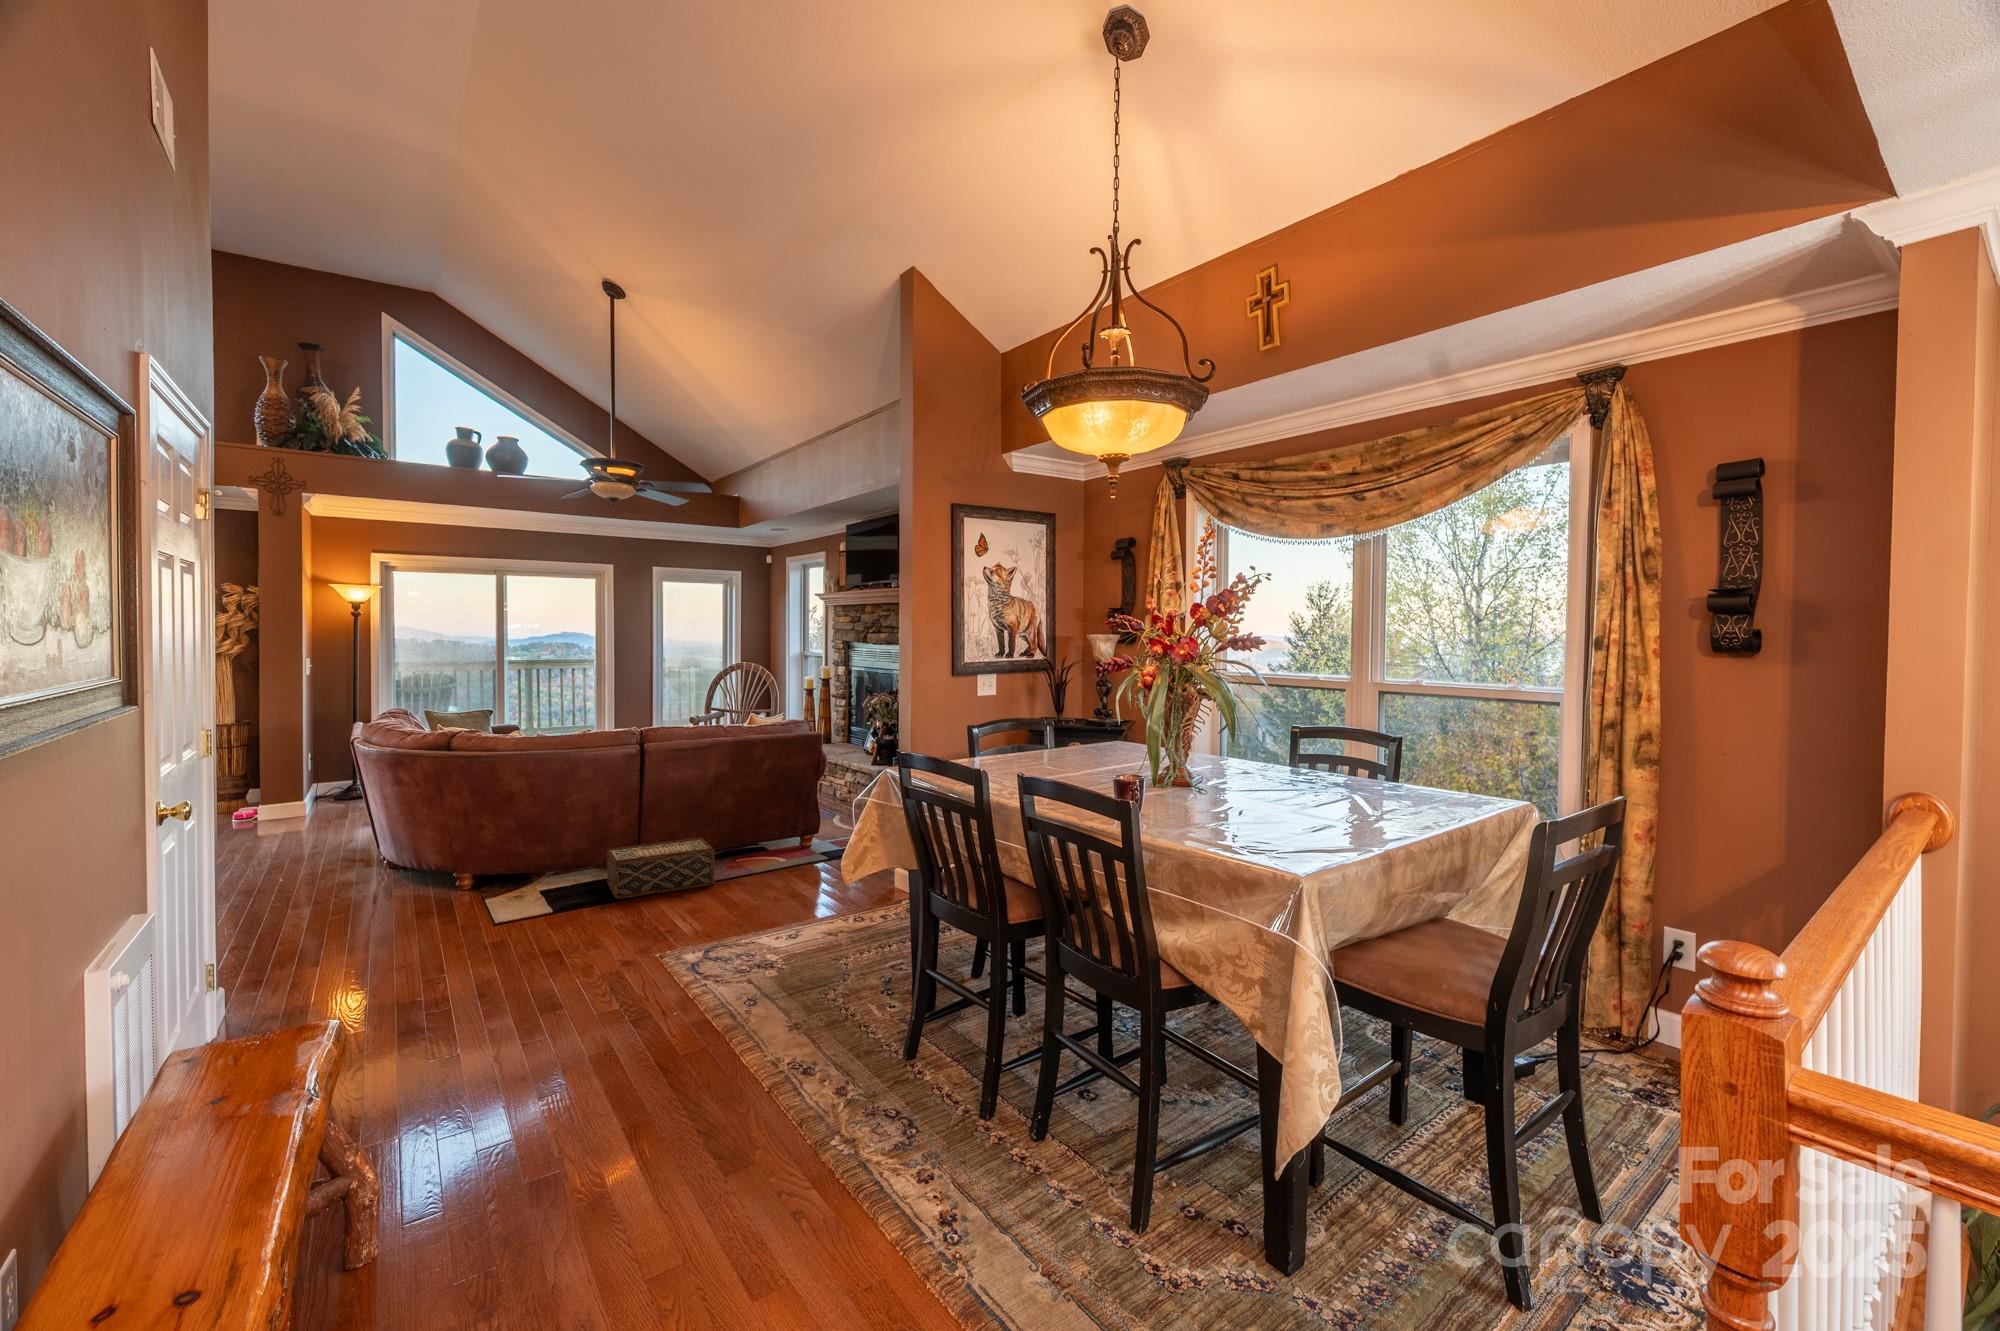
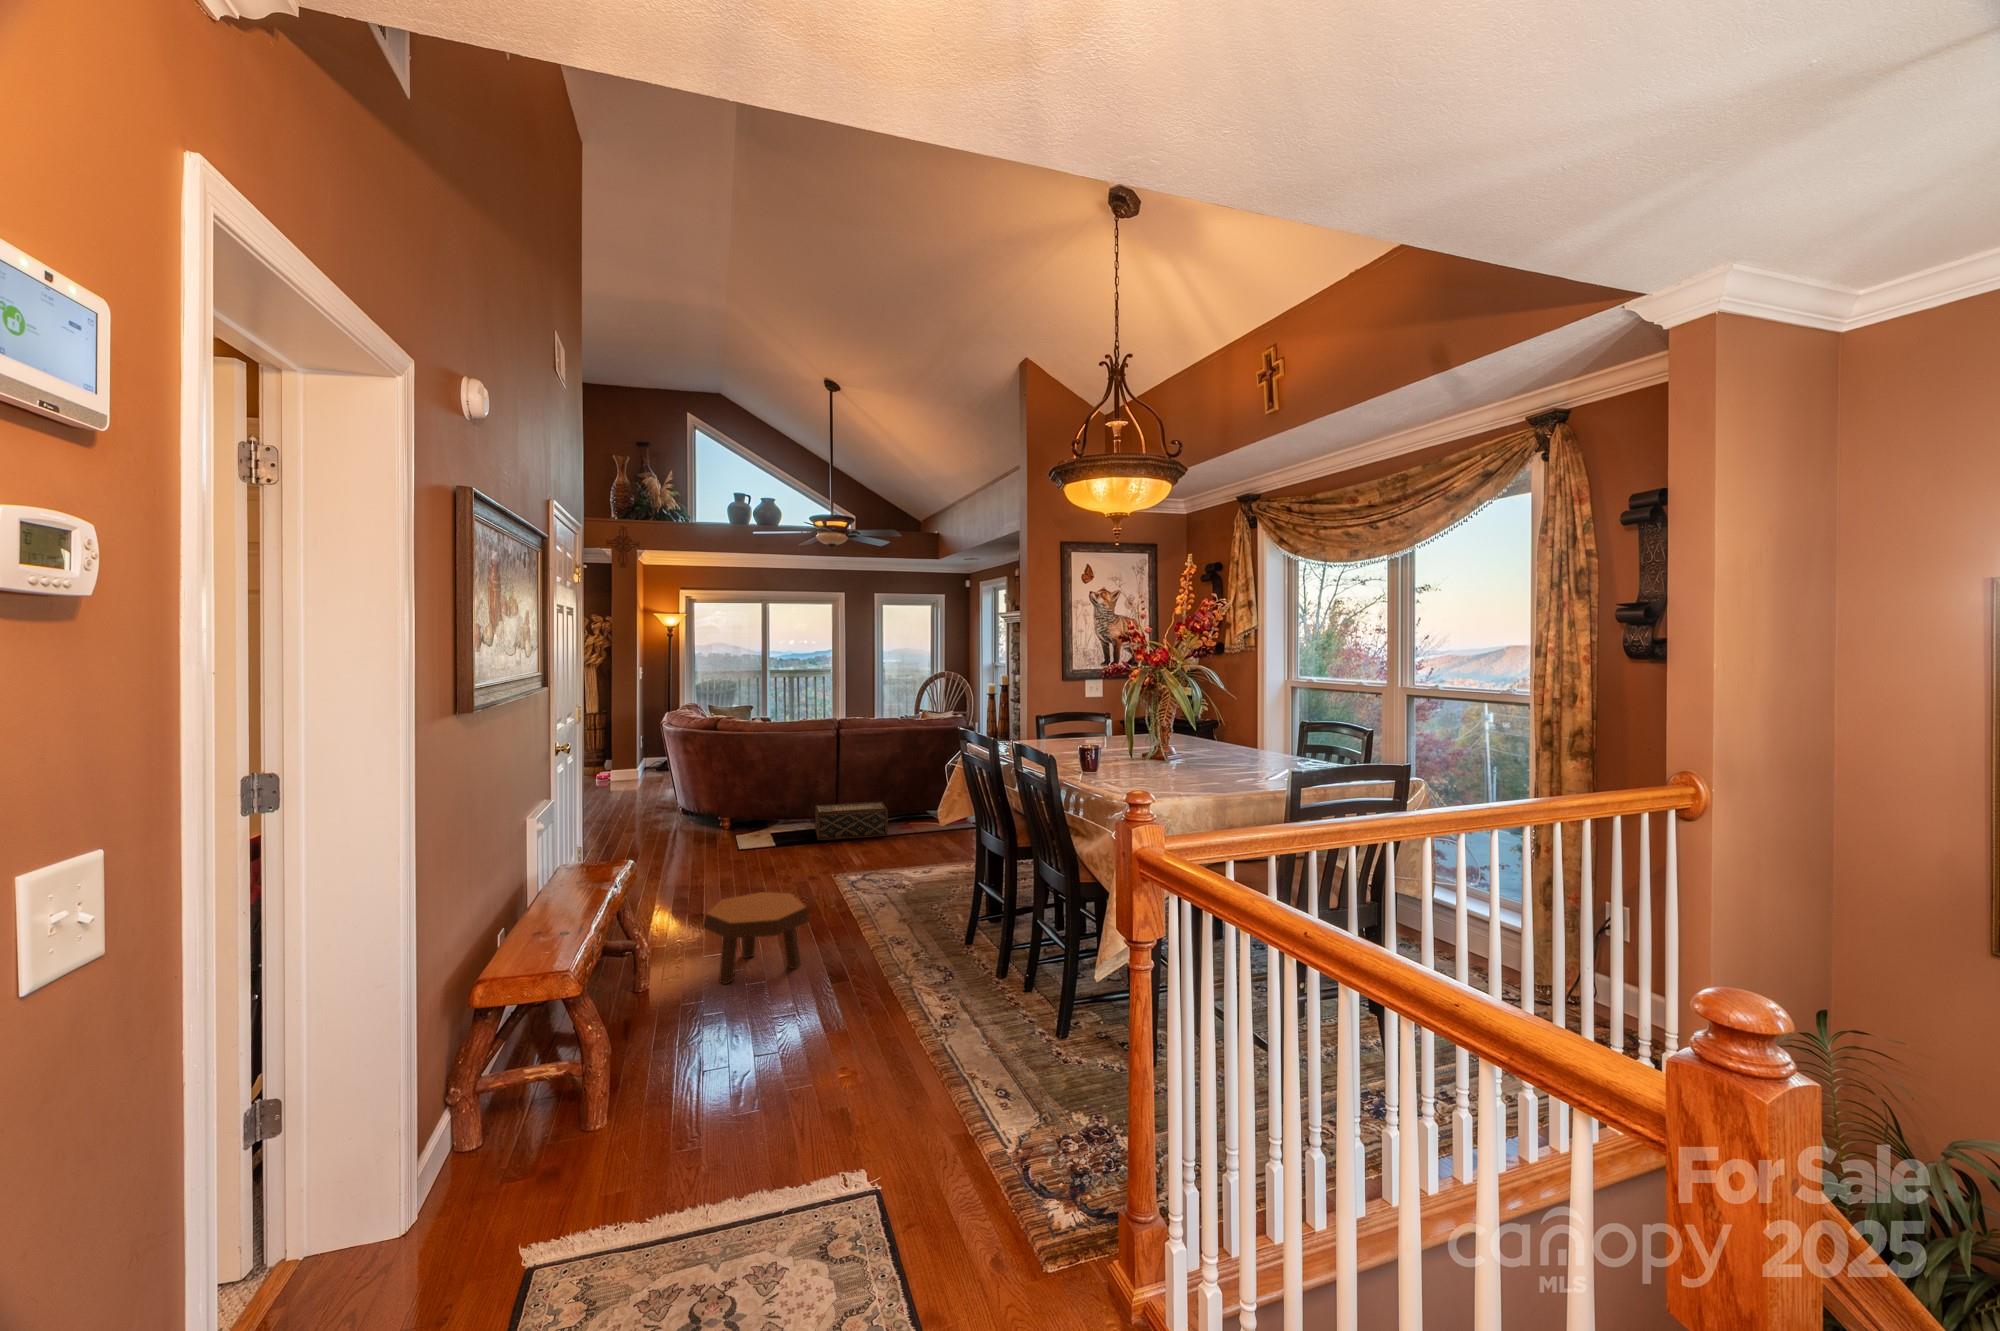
footstool: none [485,1021,675,1206] -> present [703,892,809,984]

